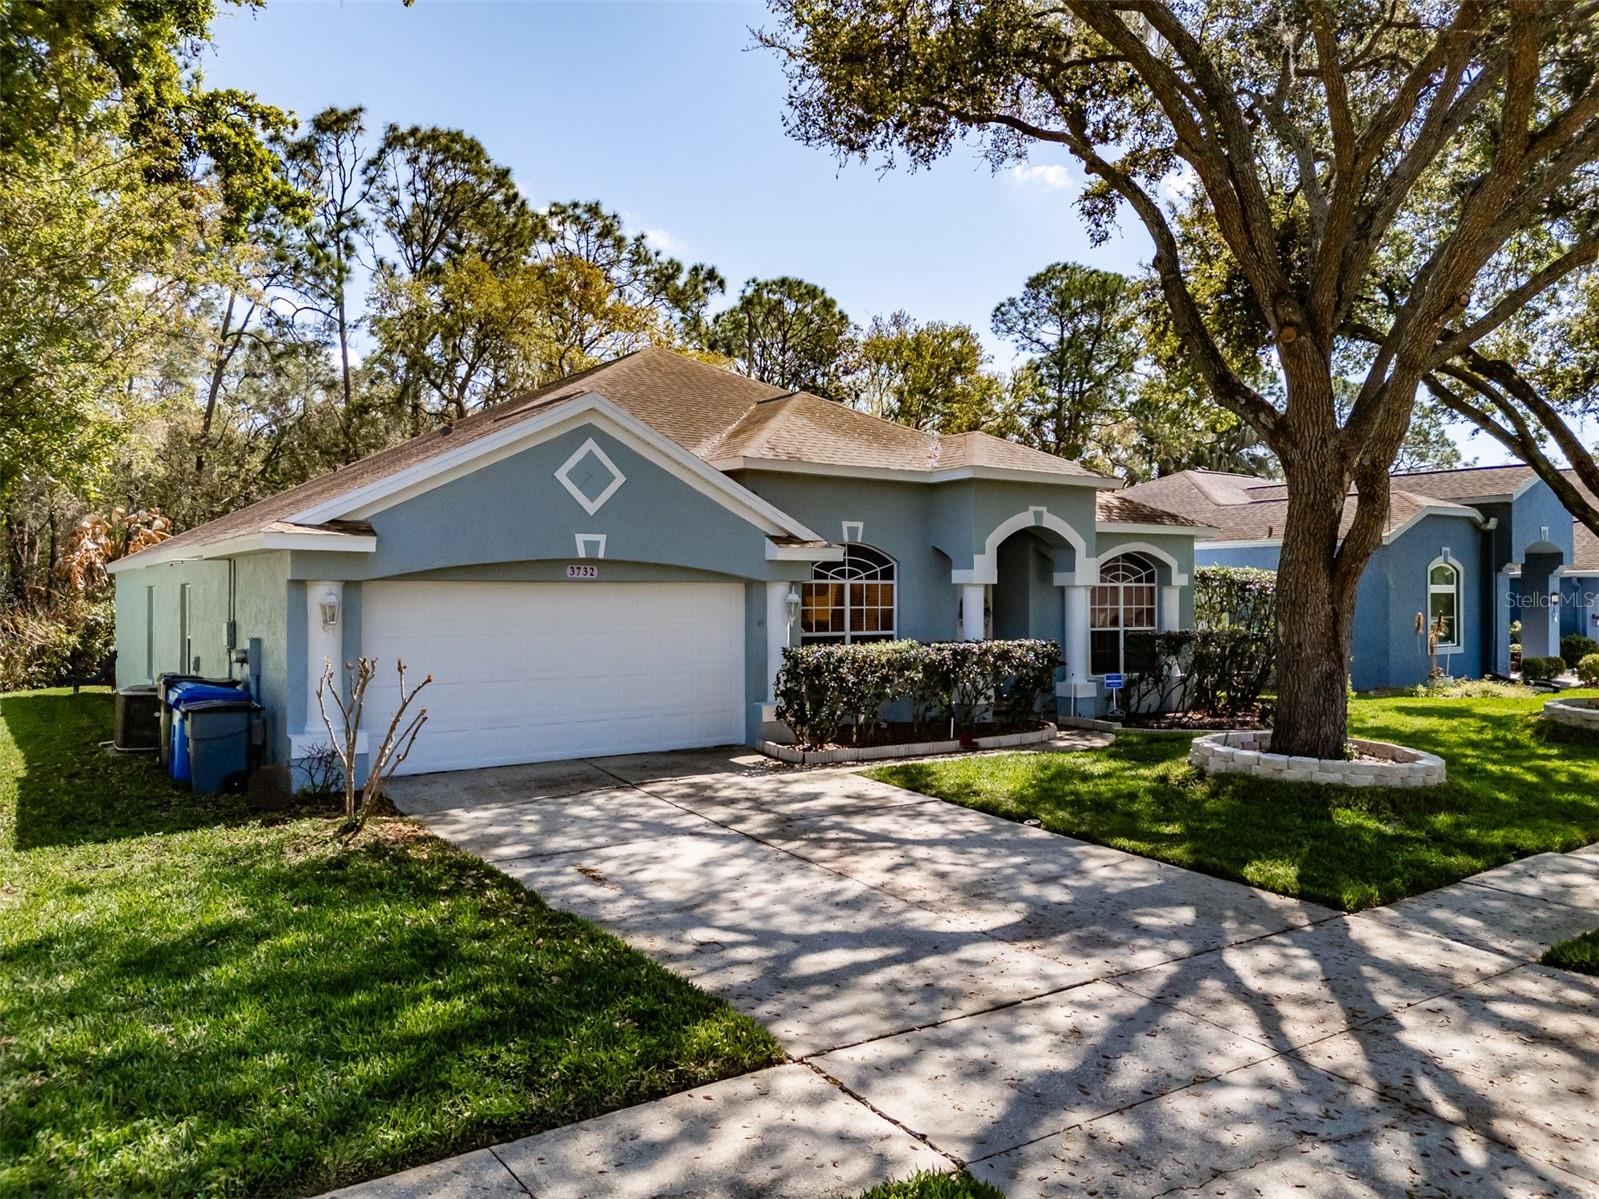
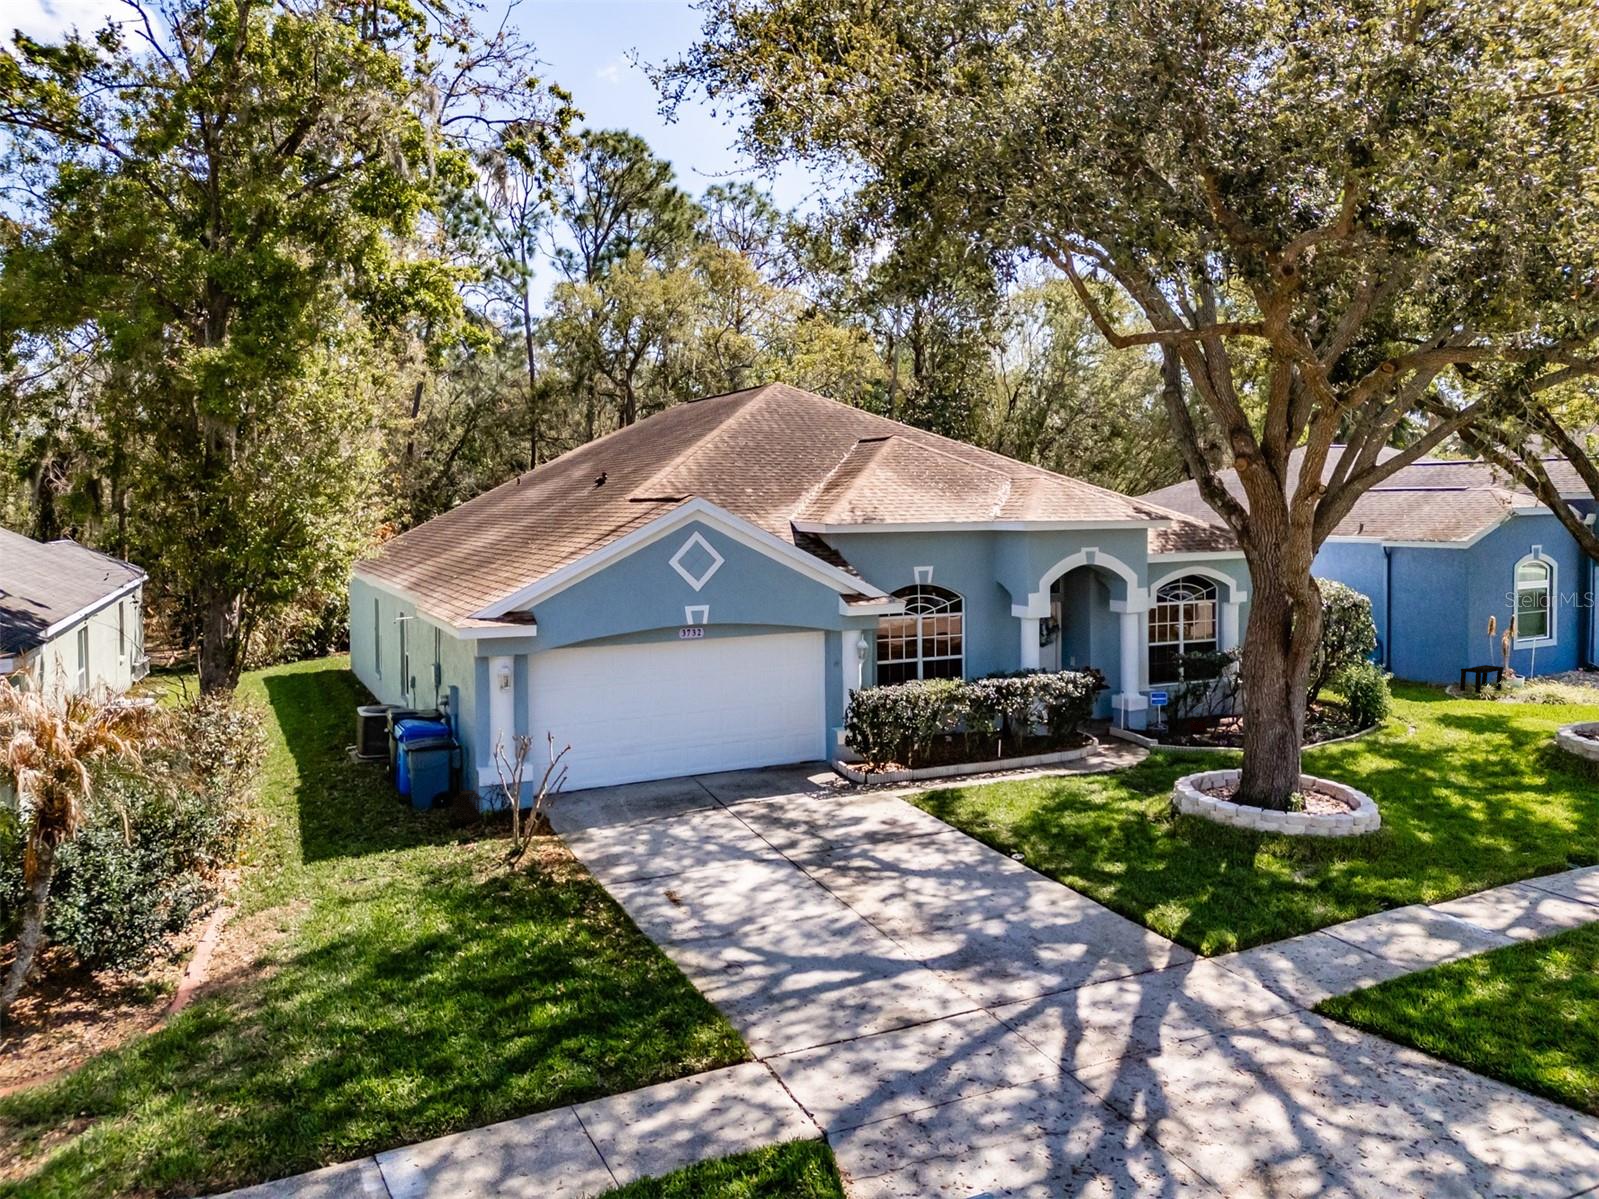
lounge chair: present [66,650,118,697] -> none [314,639,353,679]
bench: none [1380,669,1420,696] -> present [1460,665,1504,693]
decorative plant: present [952,704,997,748] -> present [1190,702,1217,731]

